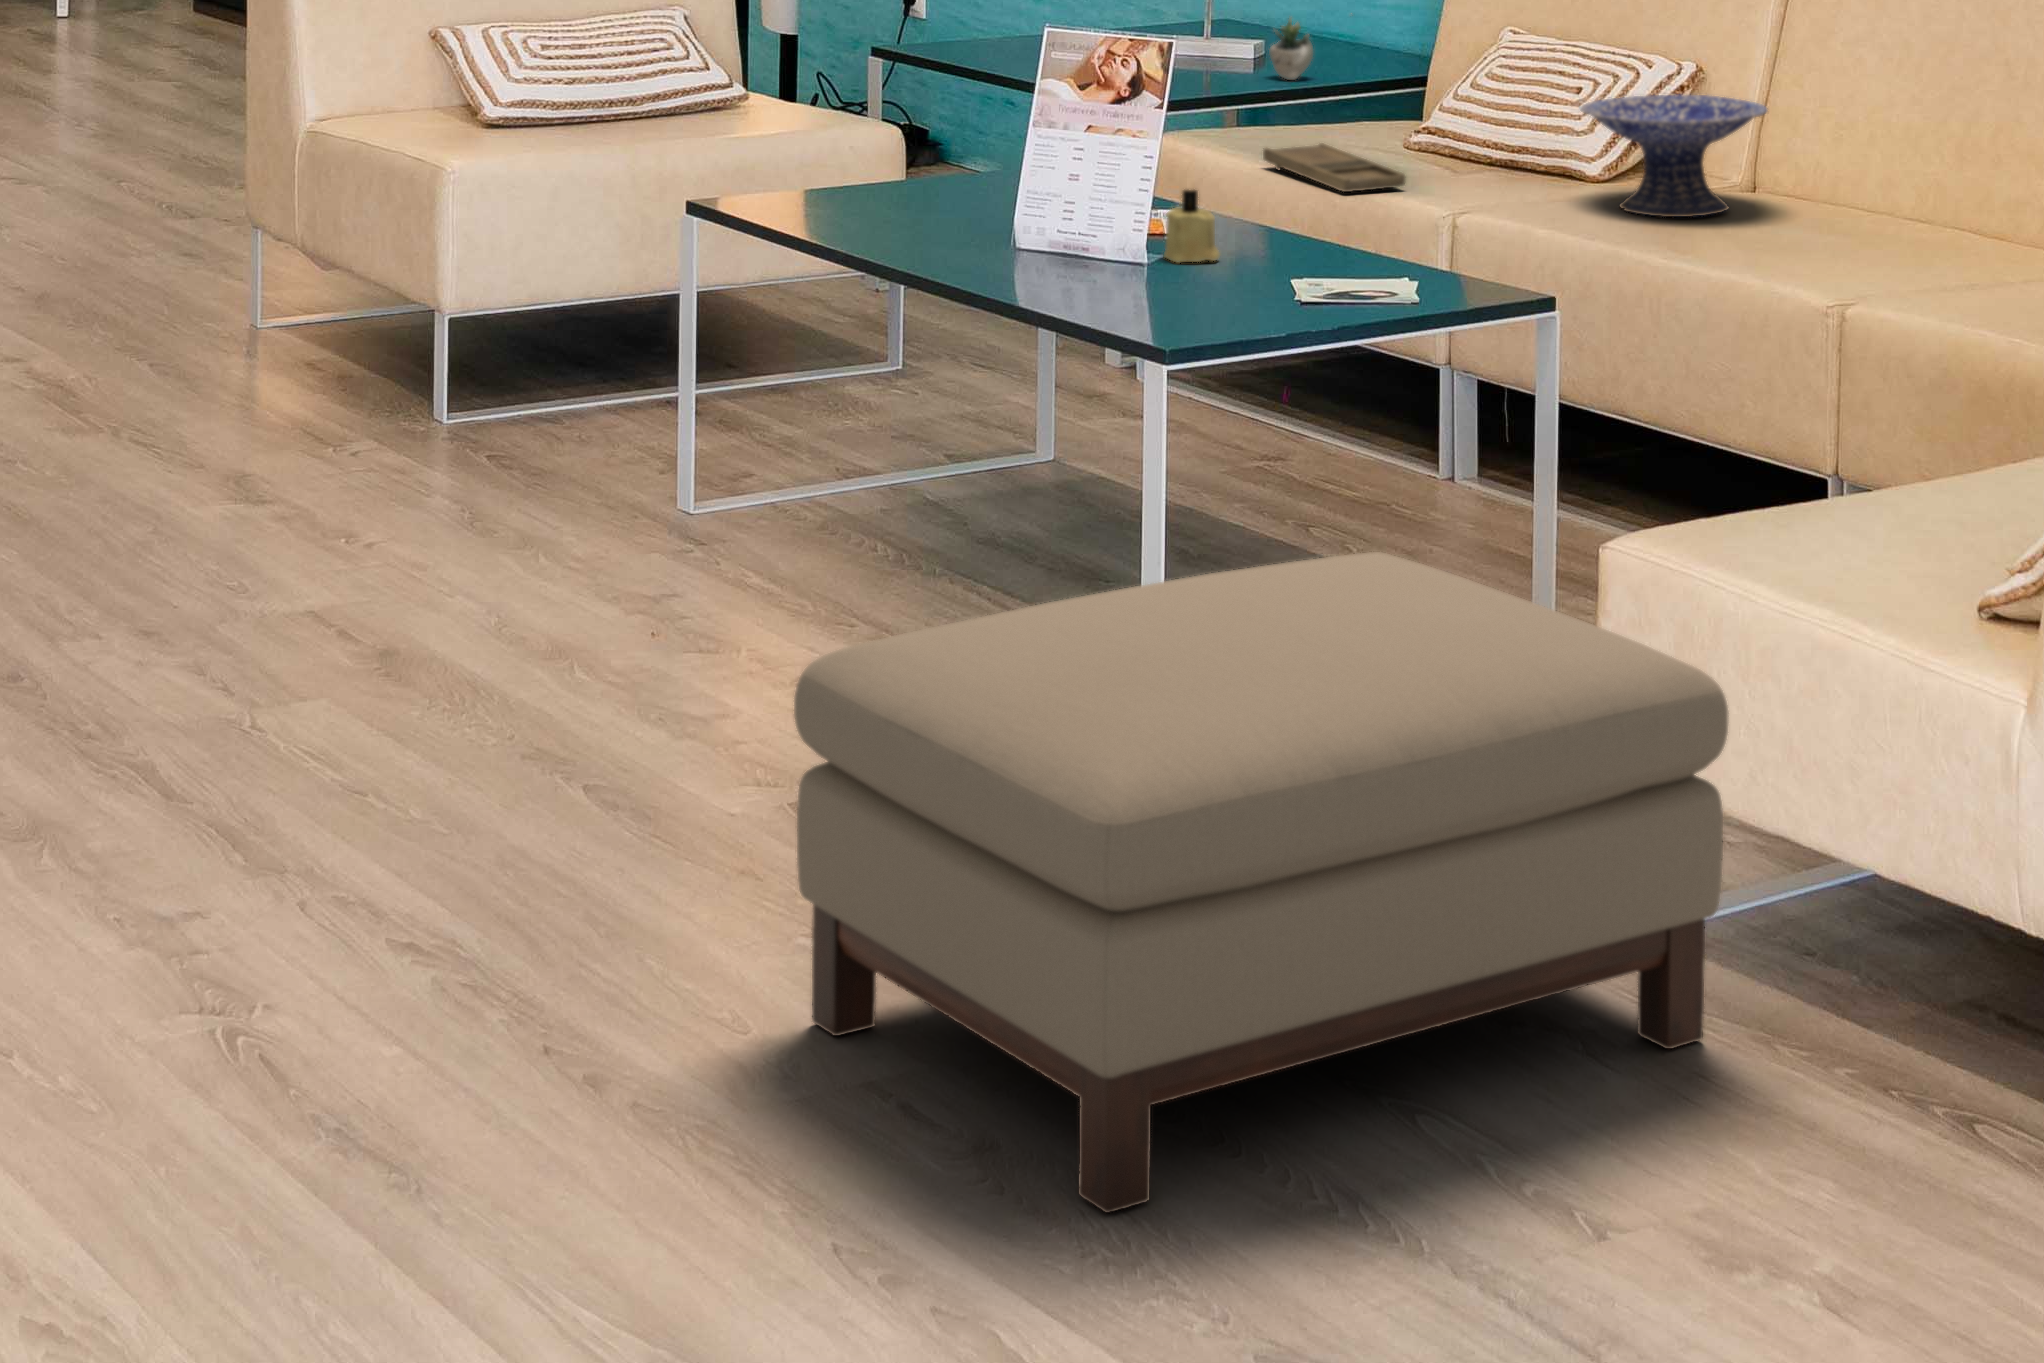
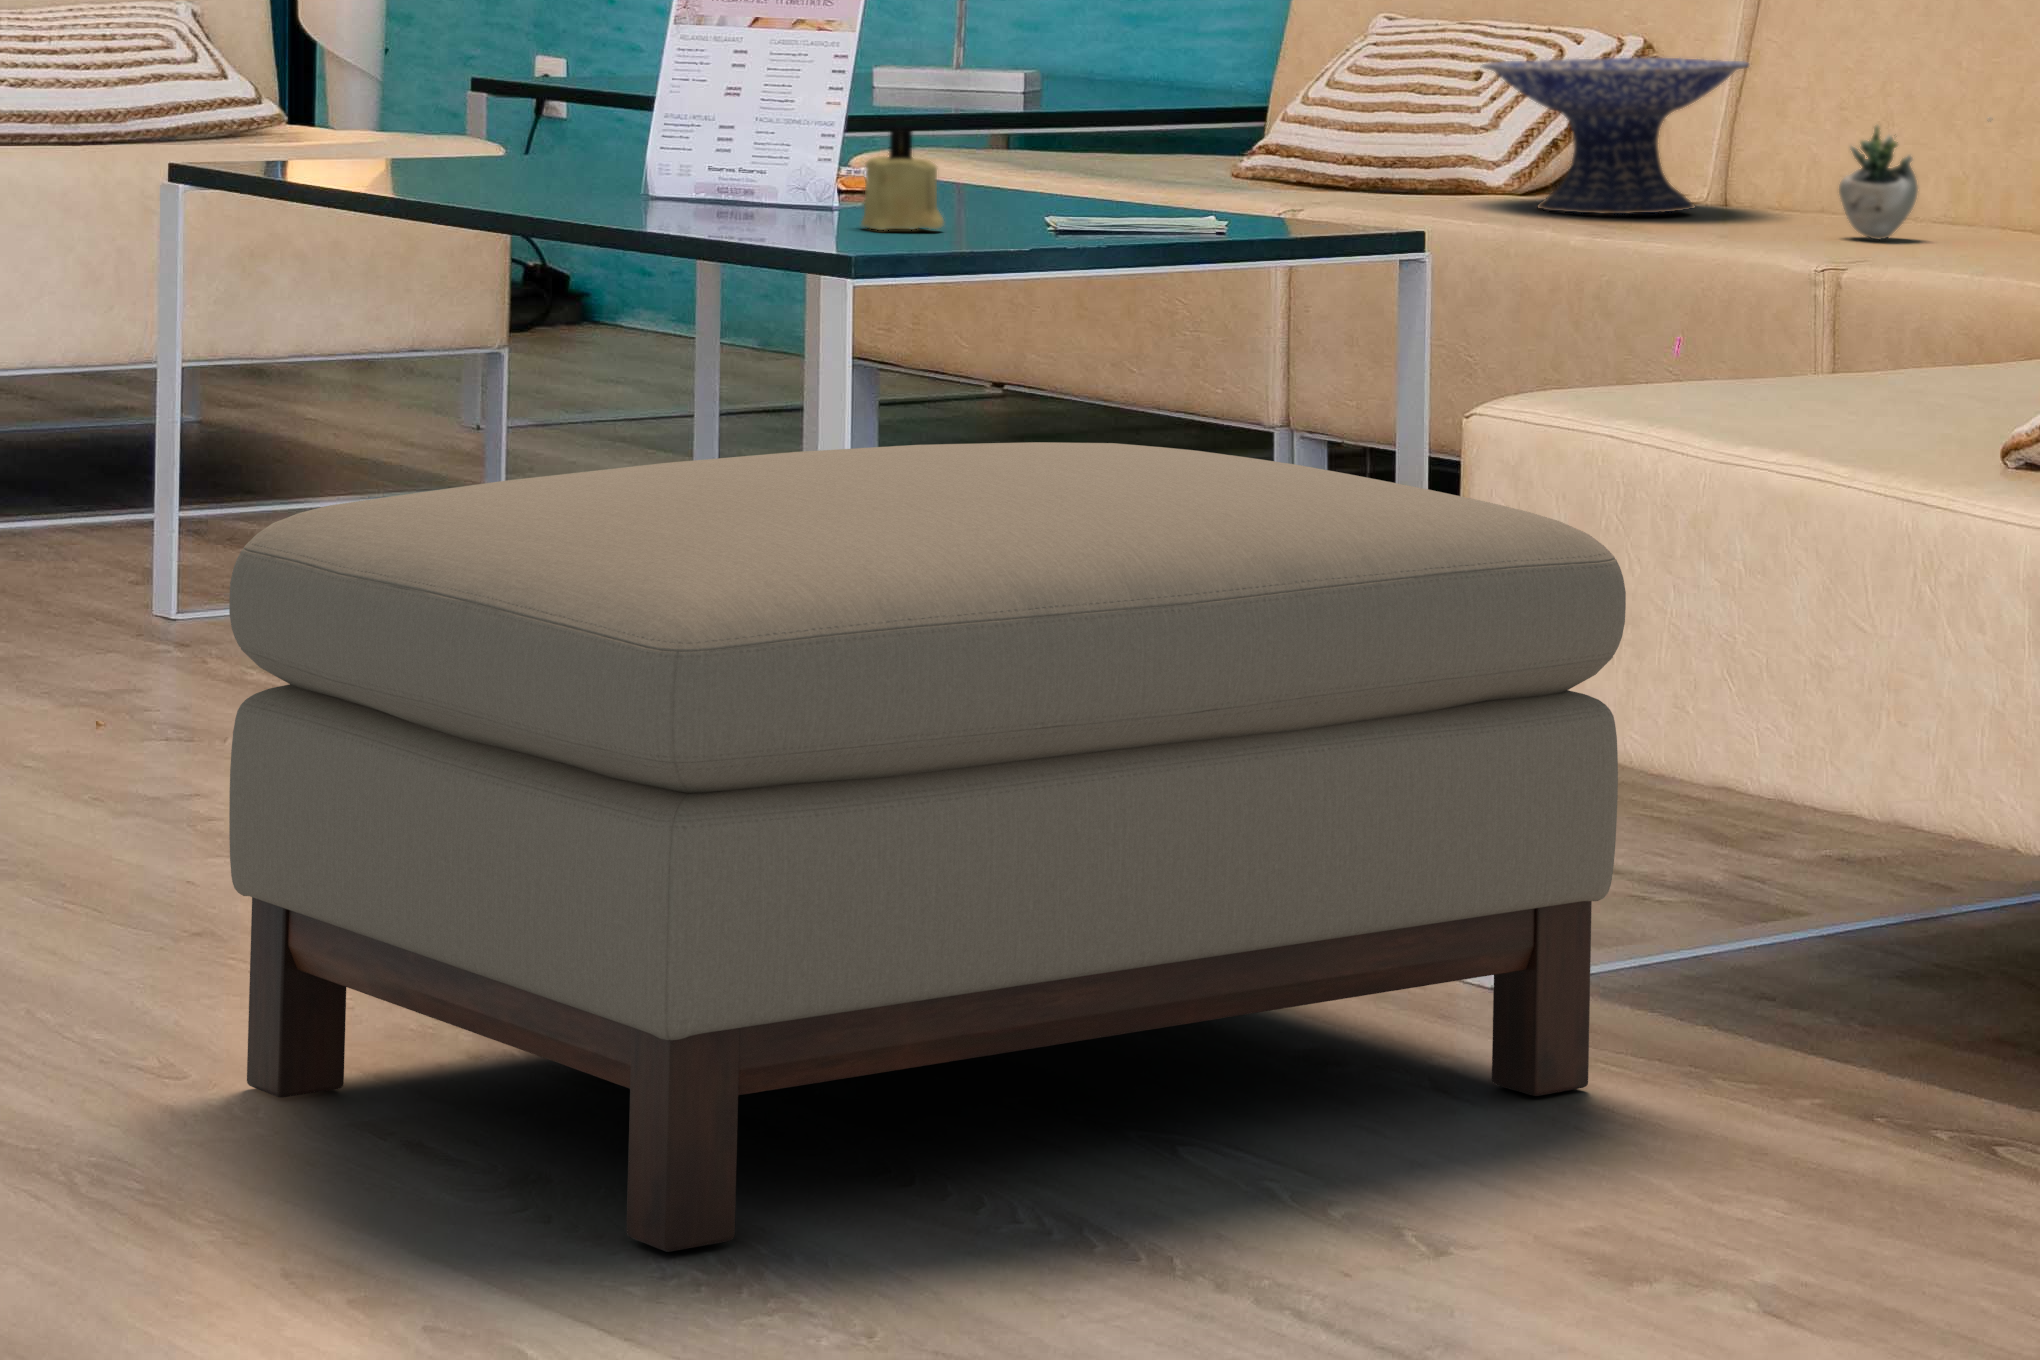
succulent plant: present [1269,18,1313,80] -> present [1839,117,1991,239]
tray: present [1263,143,1405,192] -> none [1025,143,1229,190]

